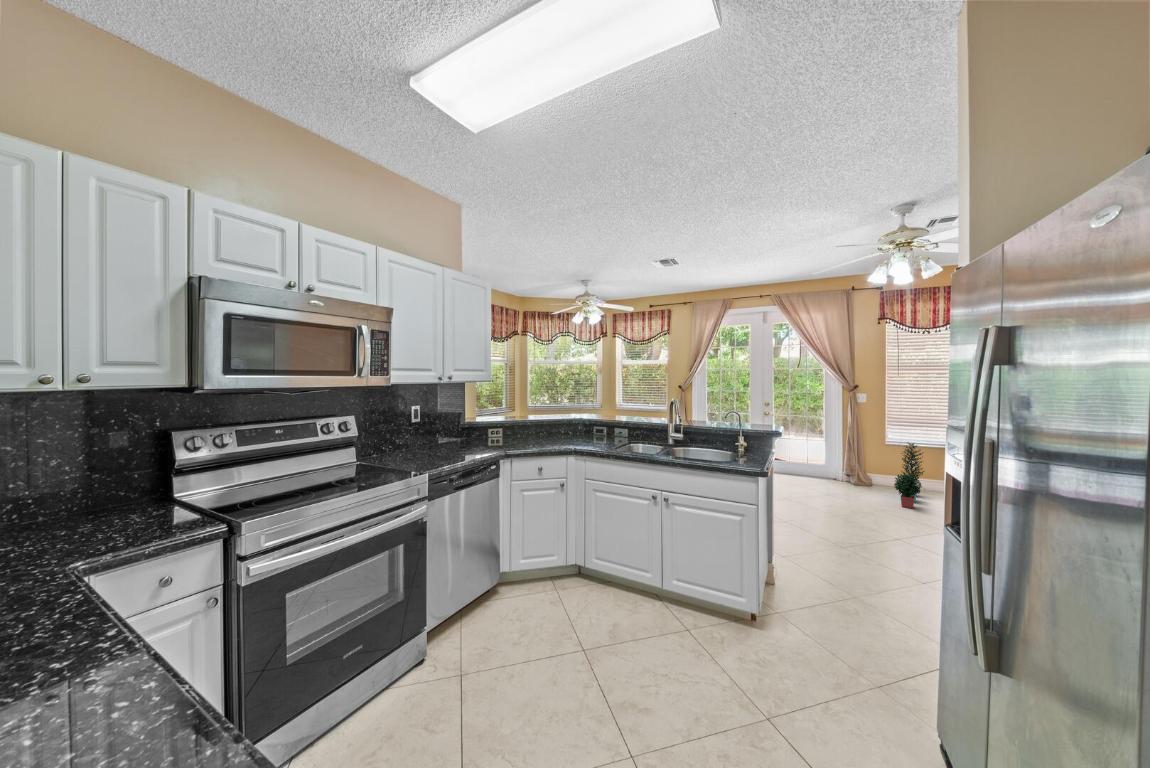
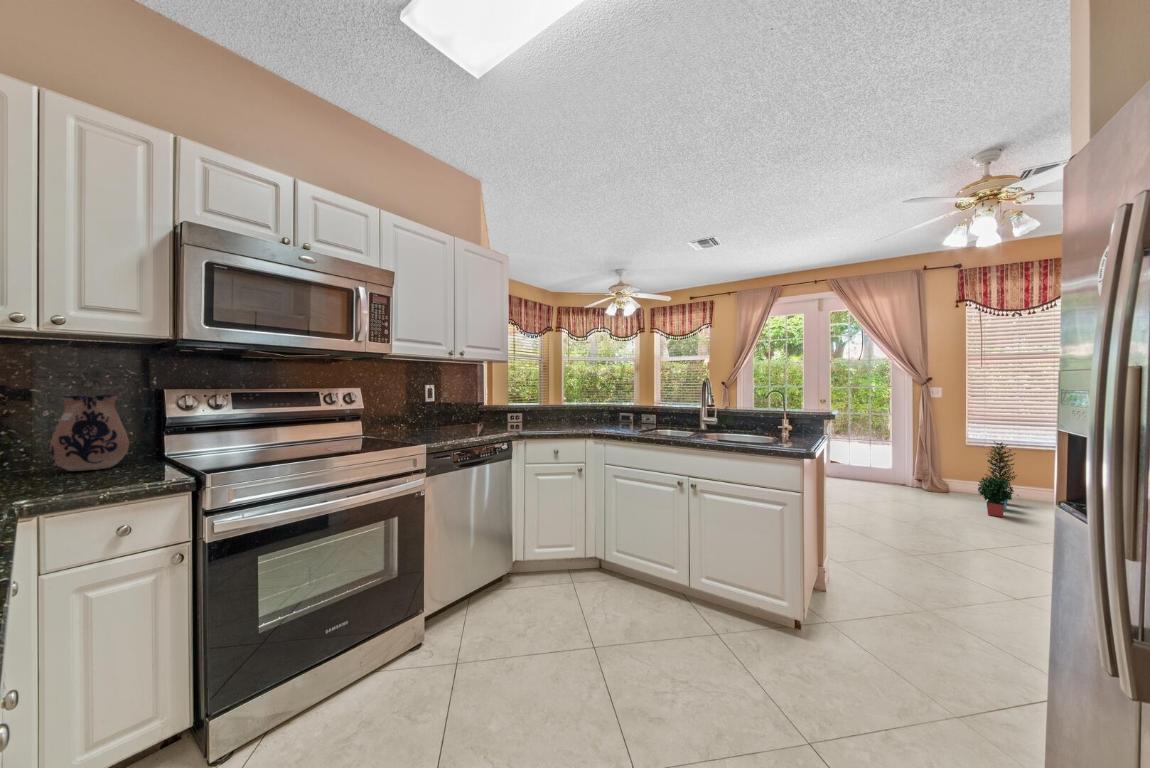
ceramic pitcher: none [69,443,145,522] -> present [49,395,129,471]

